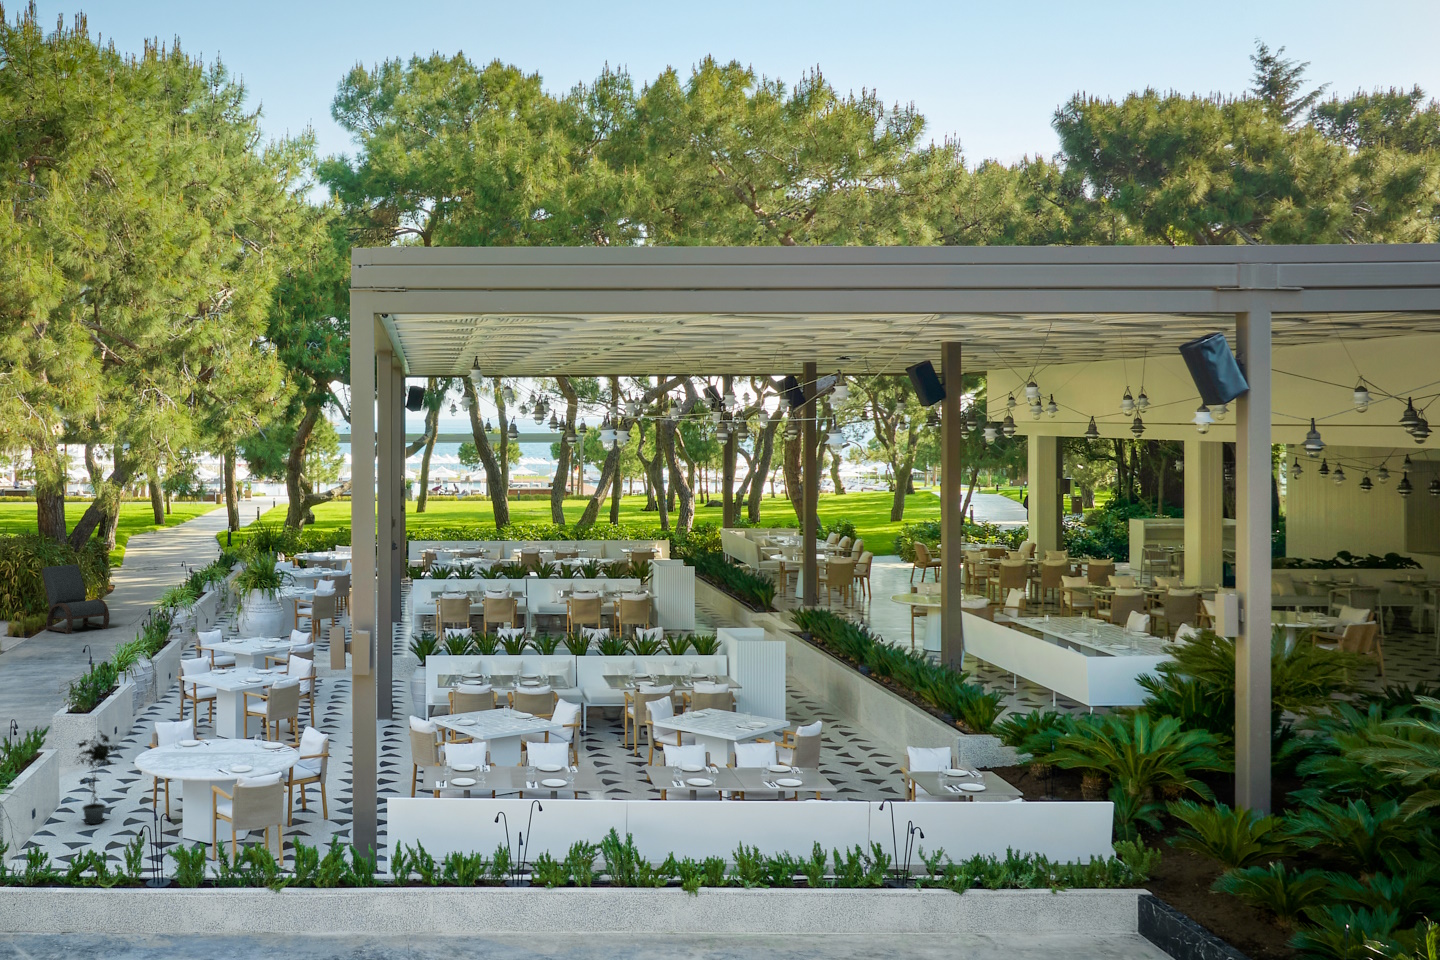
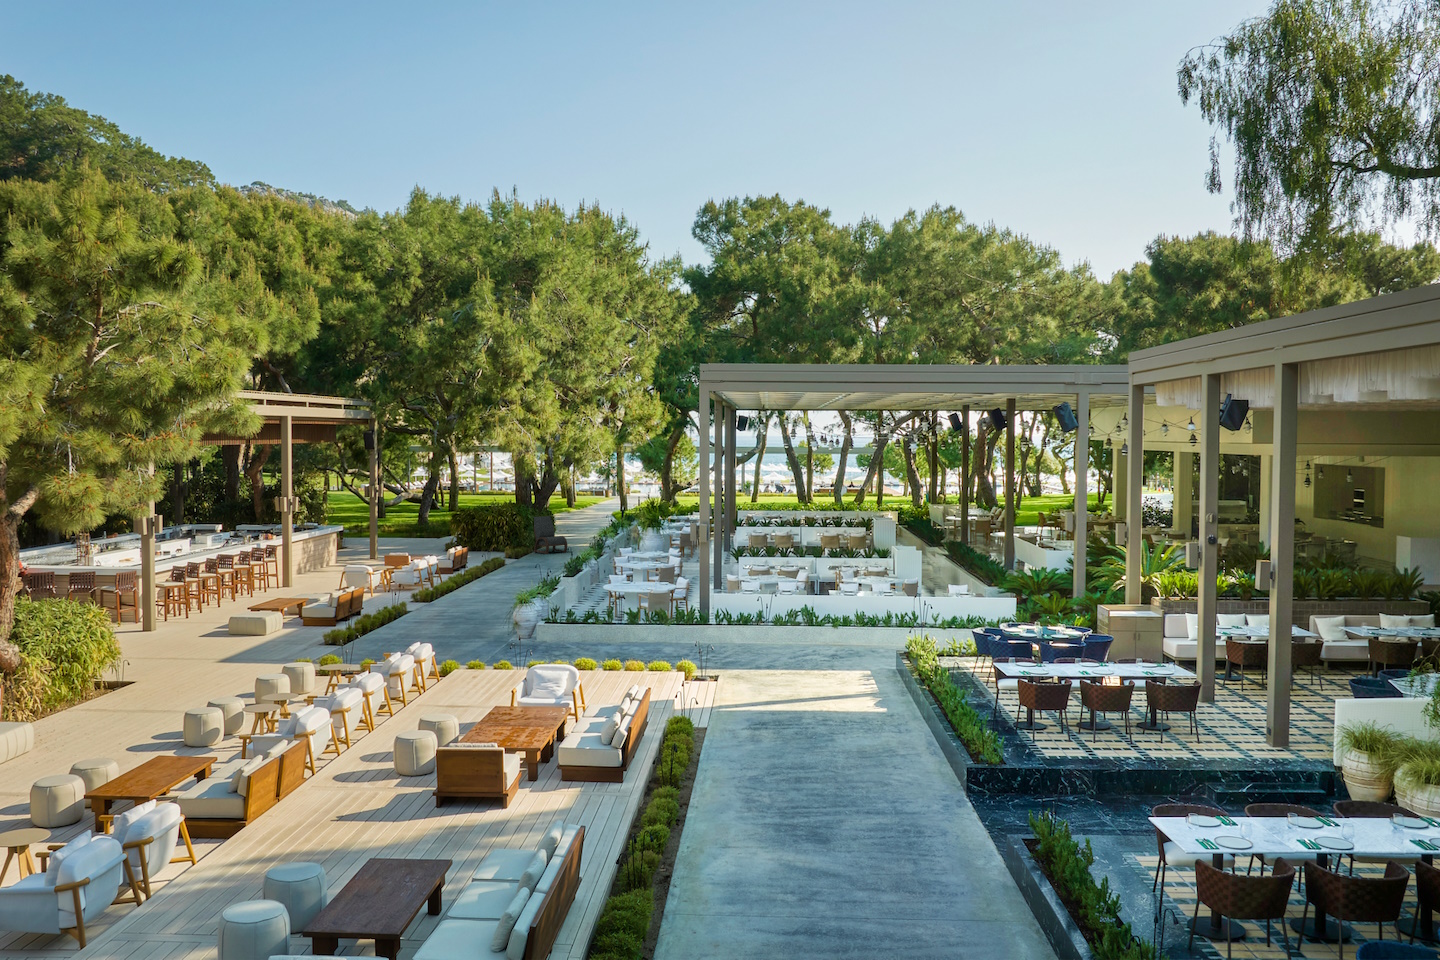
potted plant: present [77,731,117,824] -> none [585,569,604,609]

